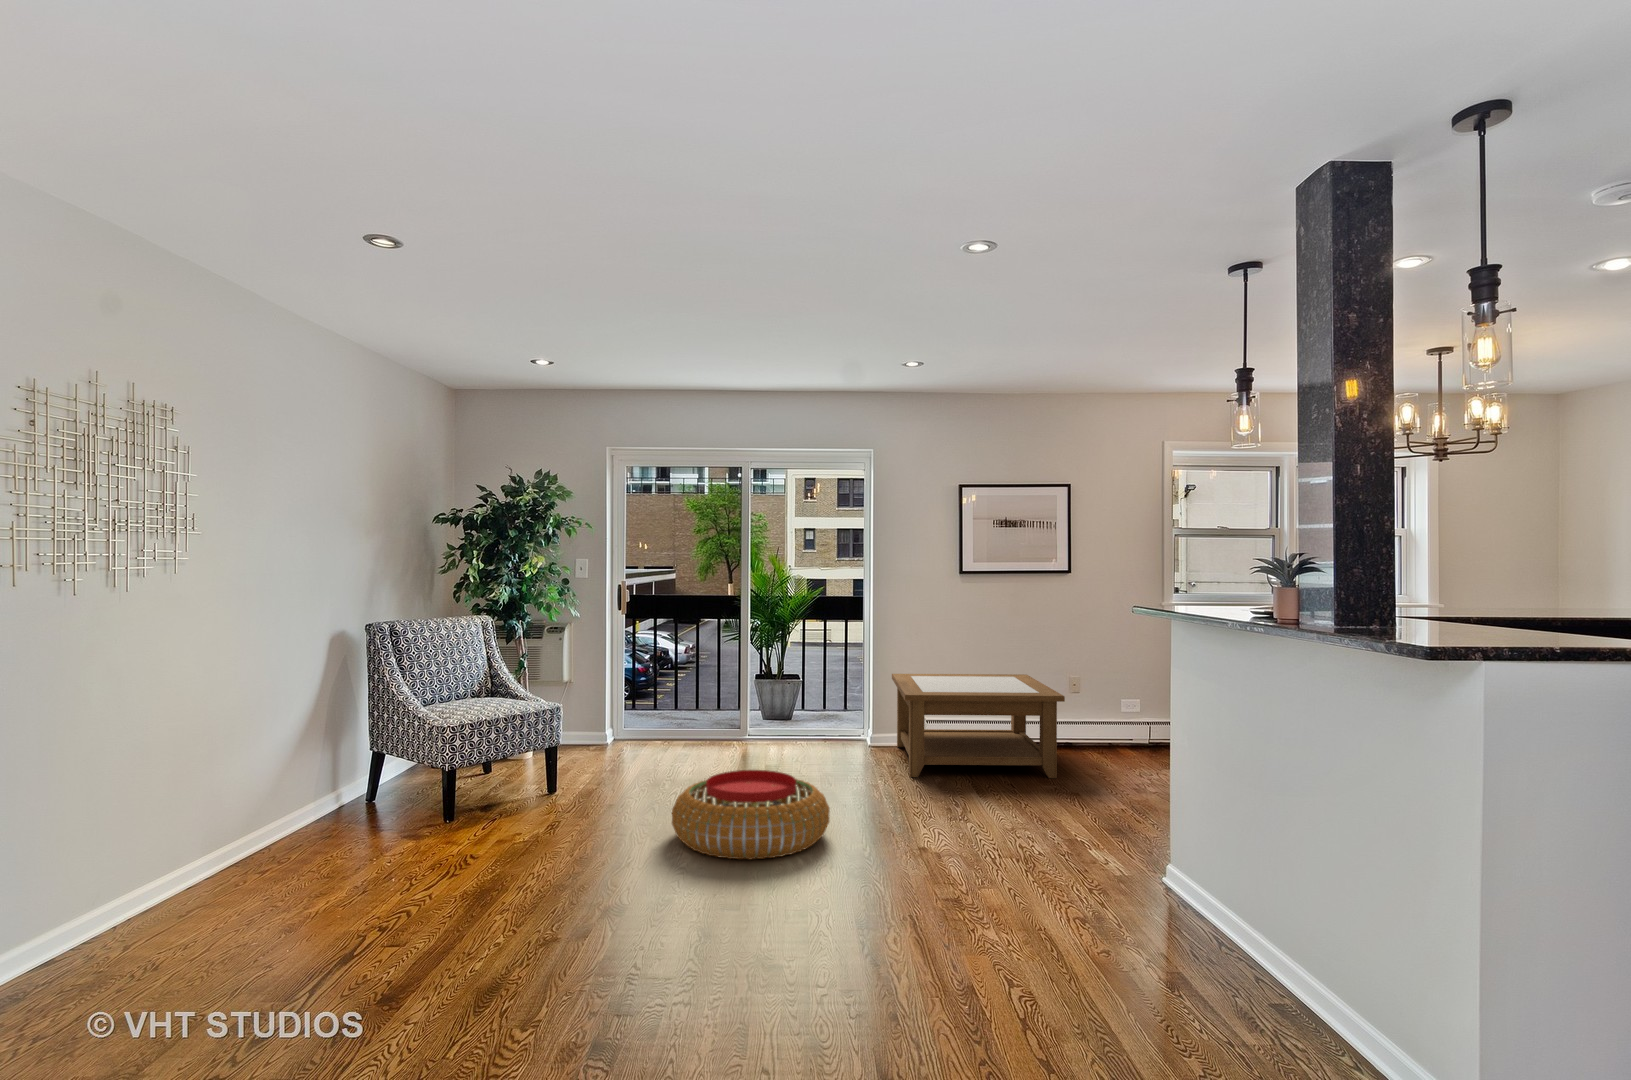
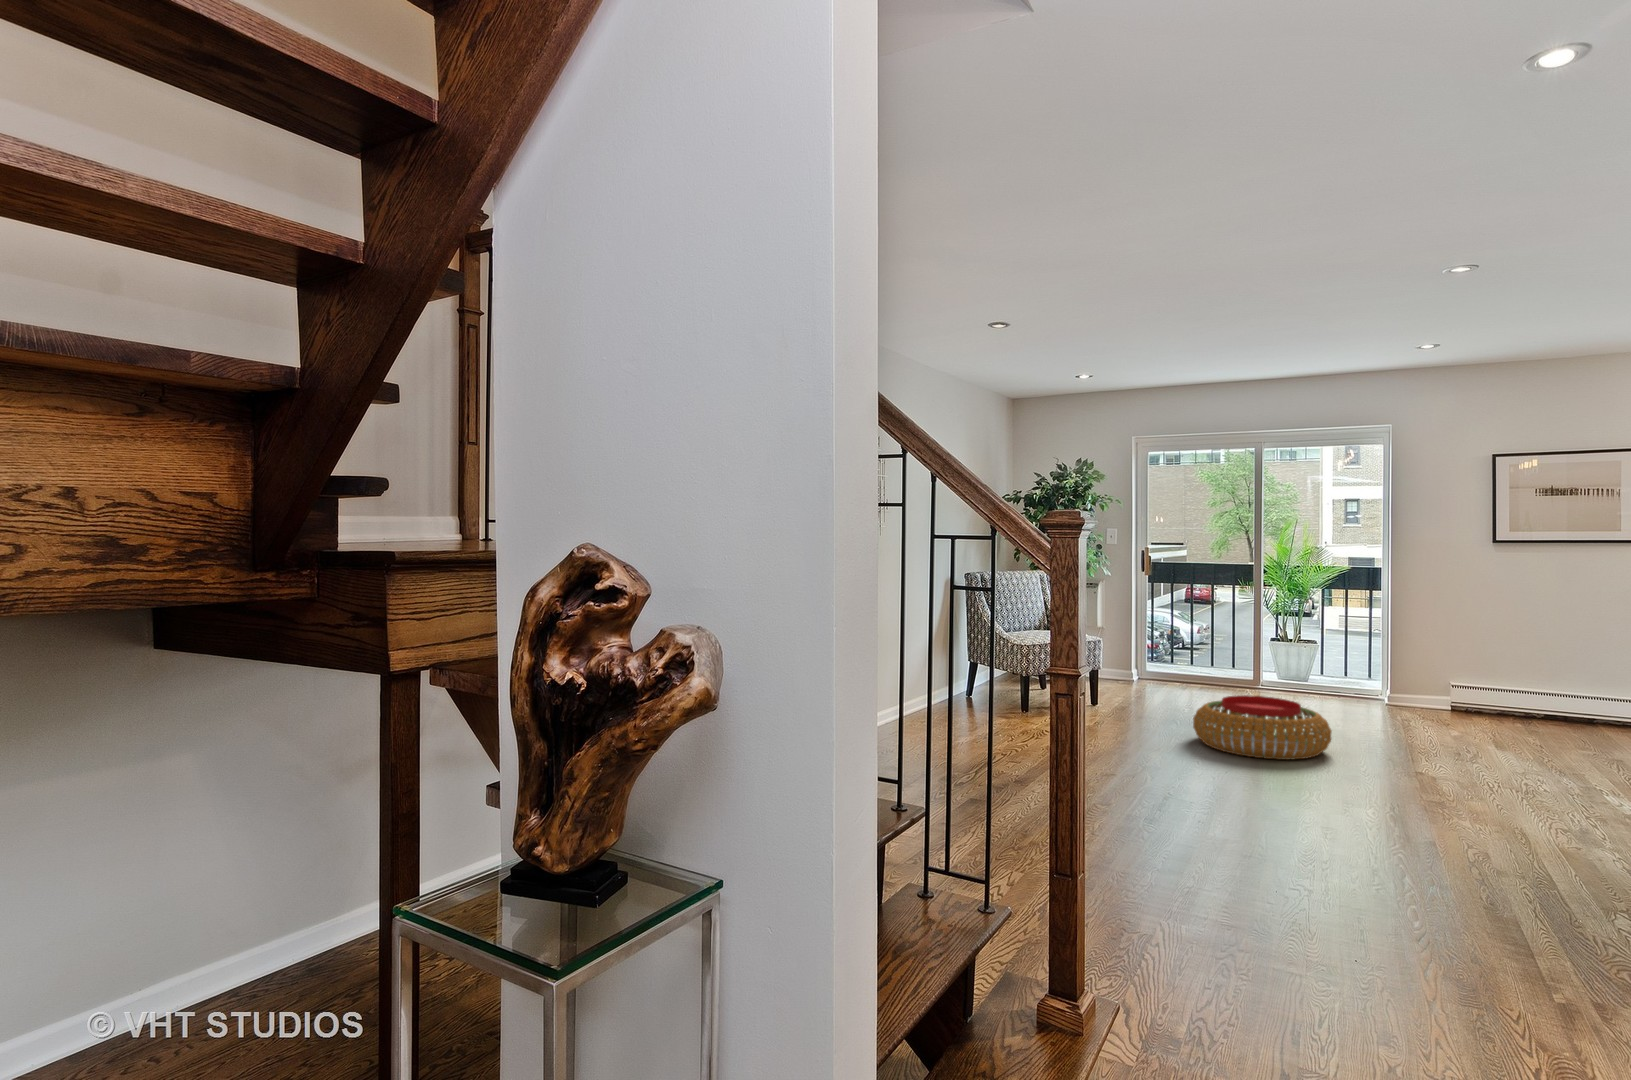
coffee table: present [892,674,1065,778] -> none [1413,638,1610,745]

